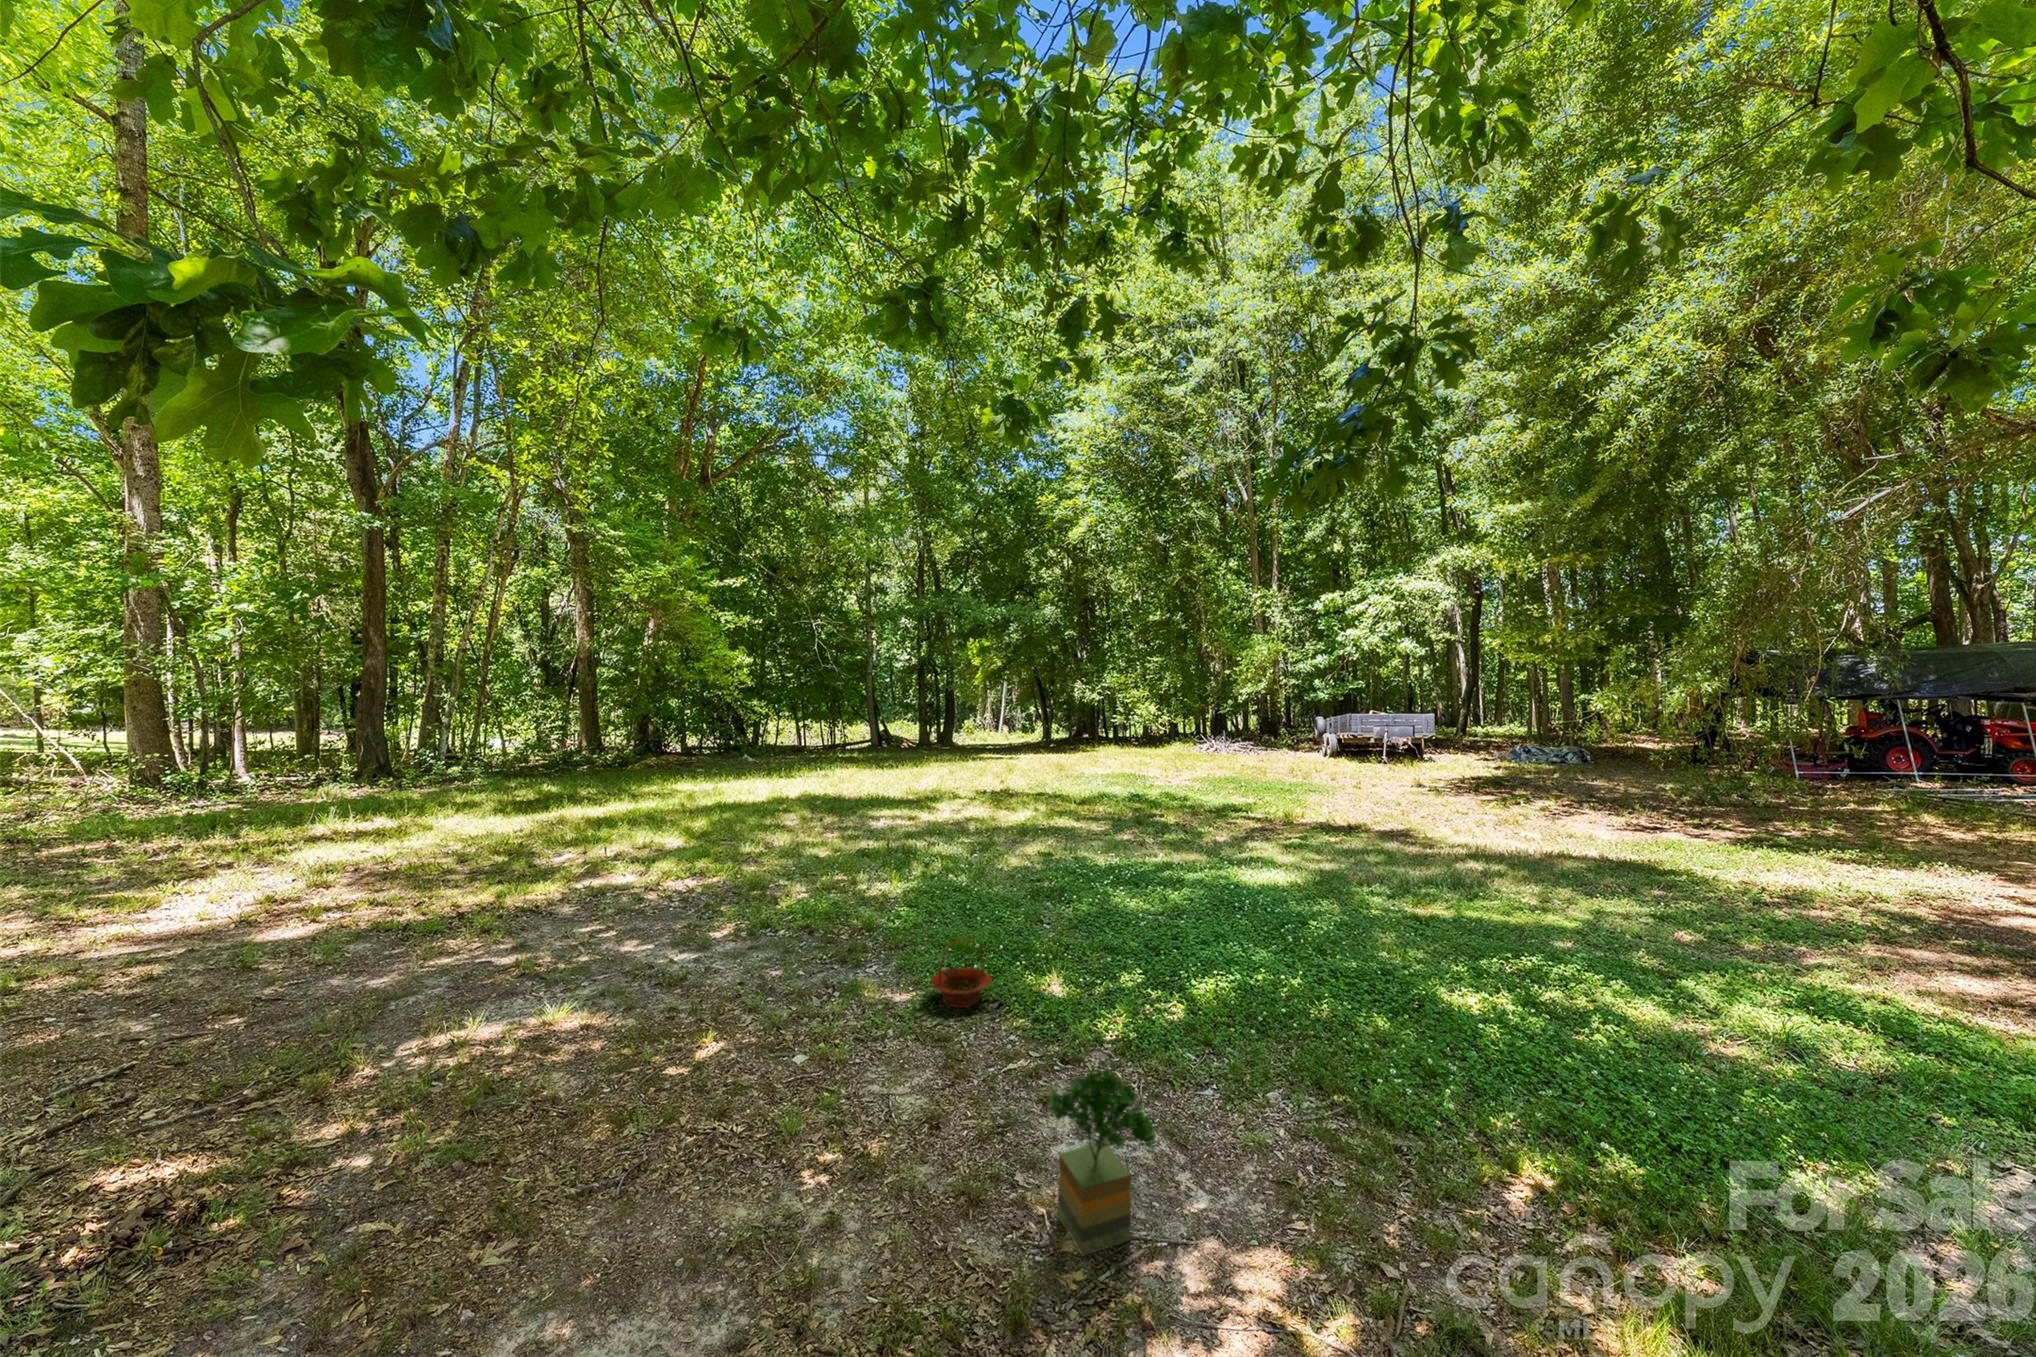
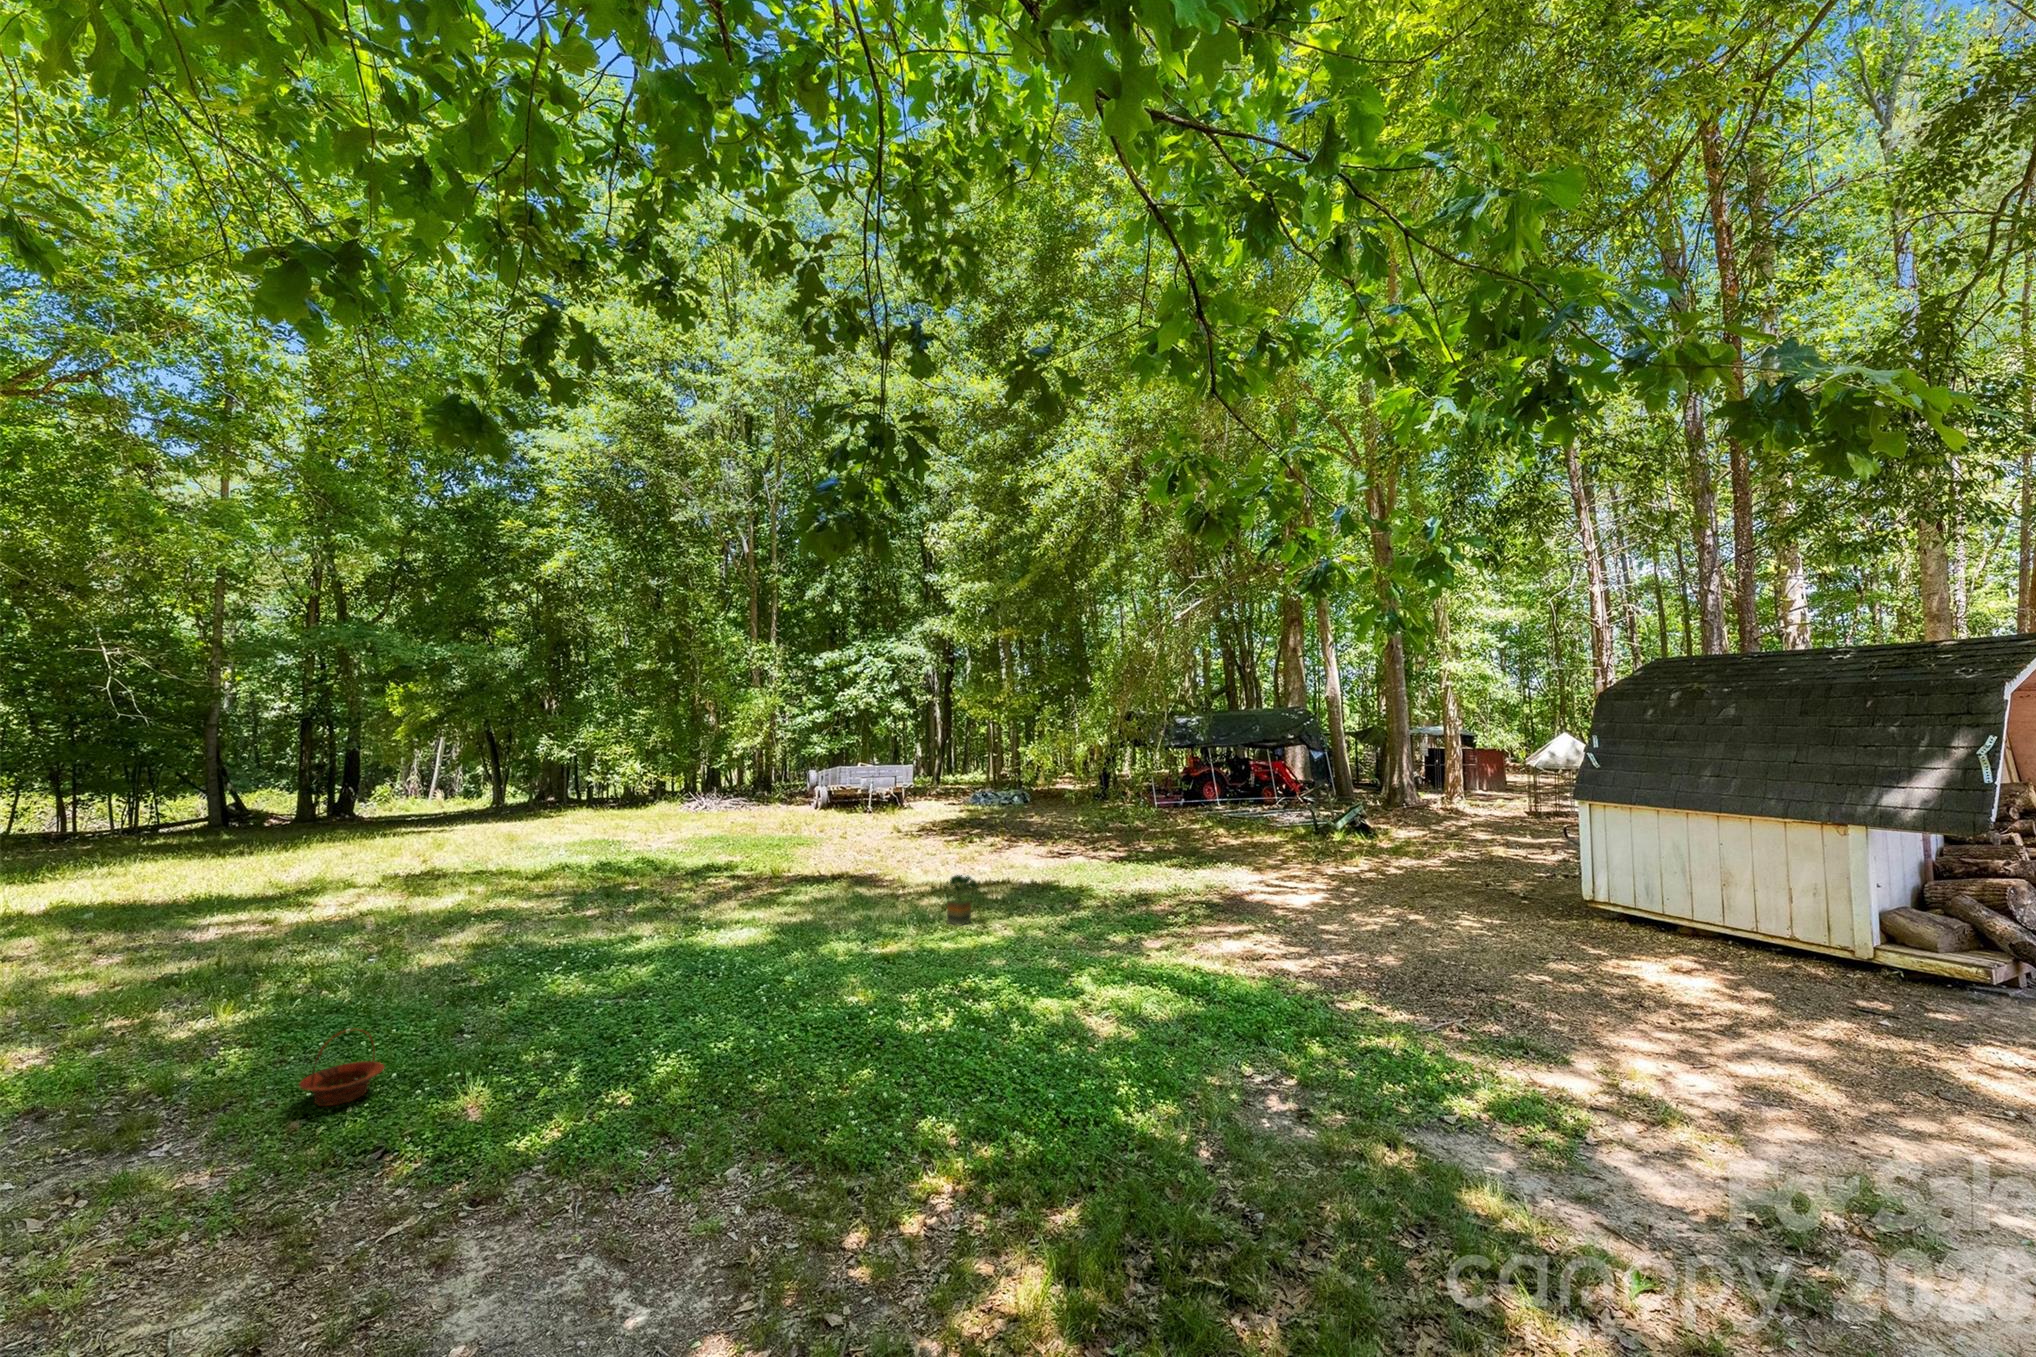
potted tree: present [1049,1070,1156,1256] -> present [944,875,978,925]

